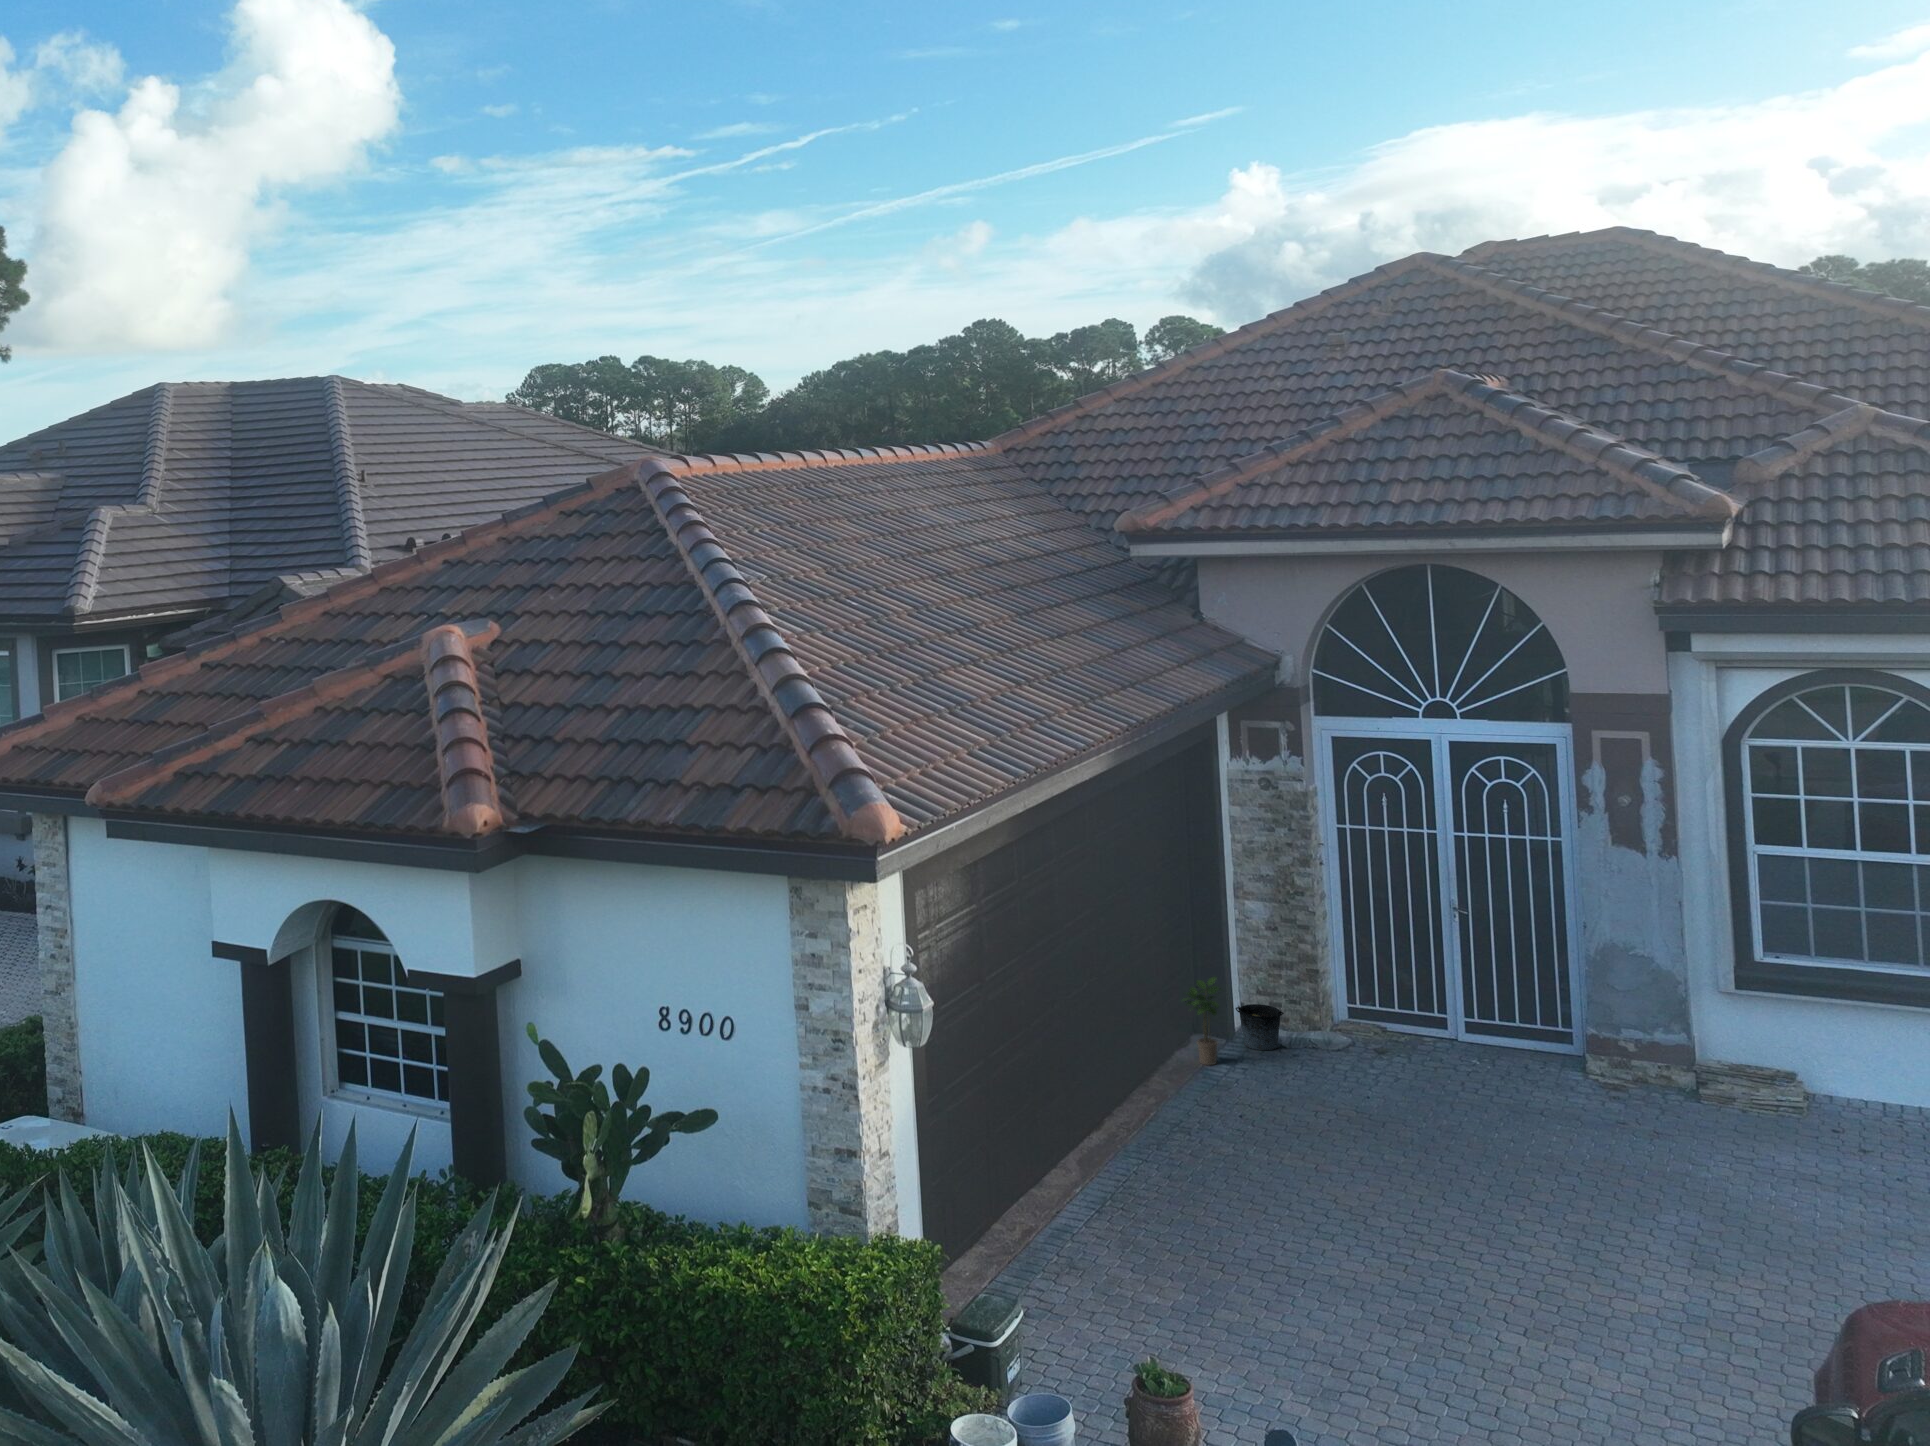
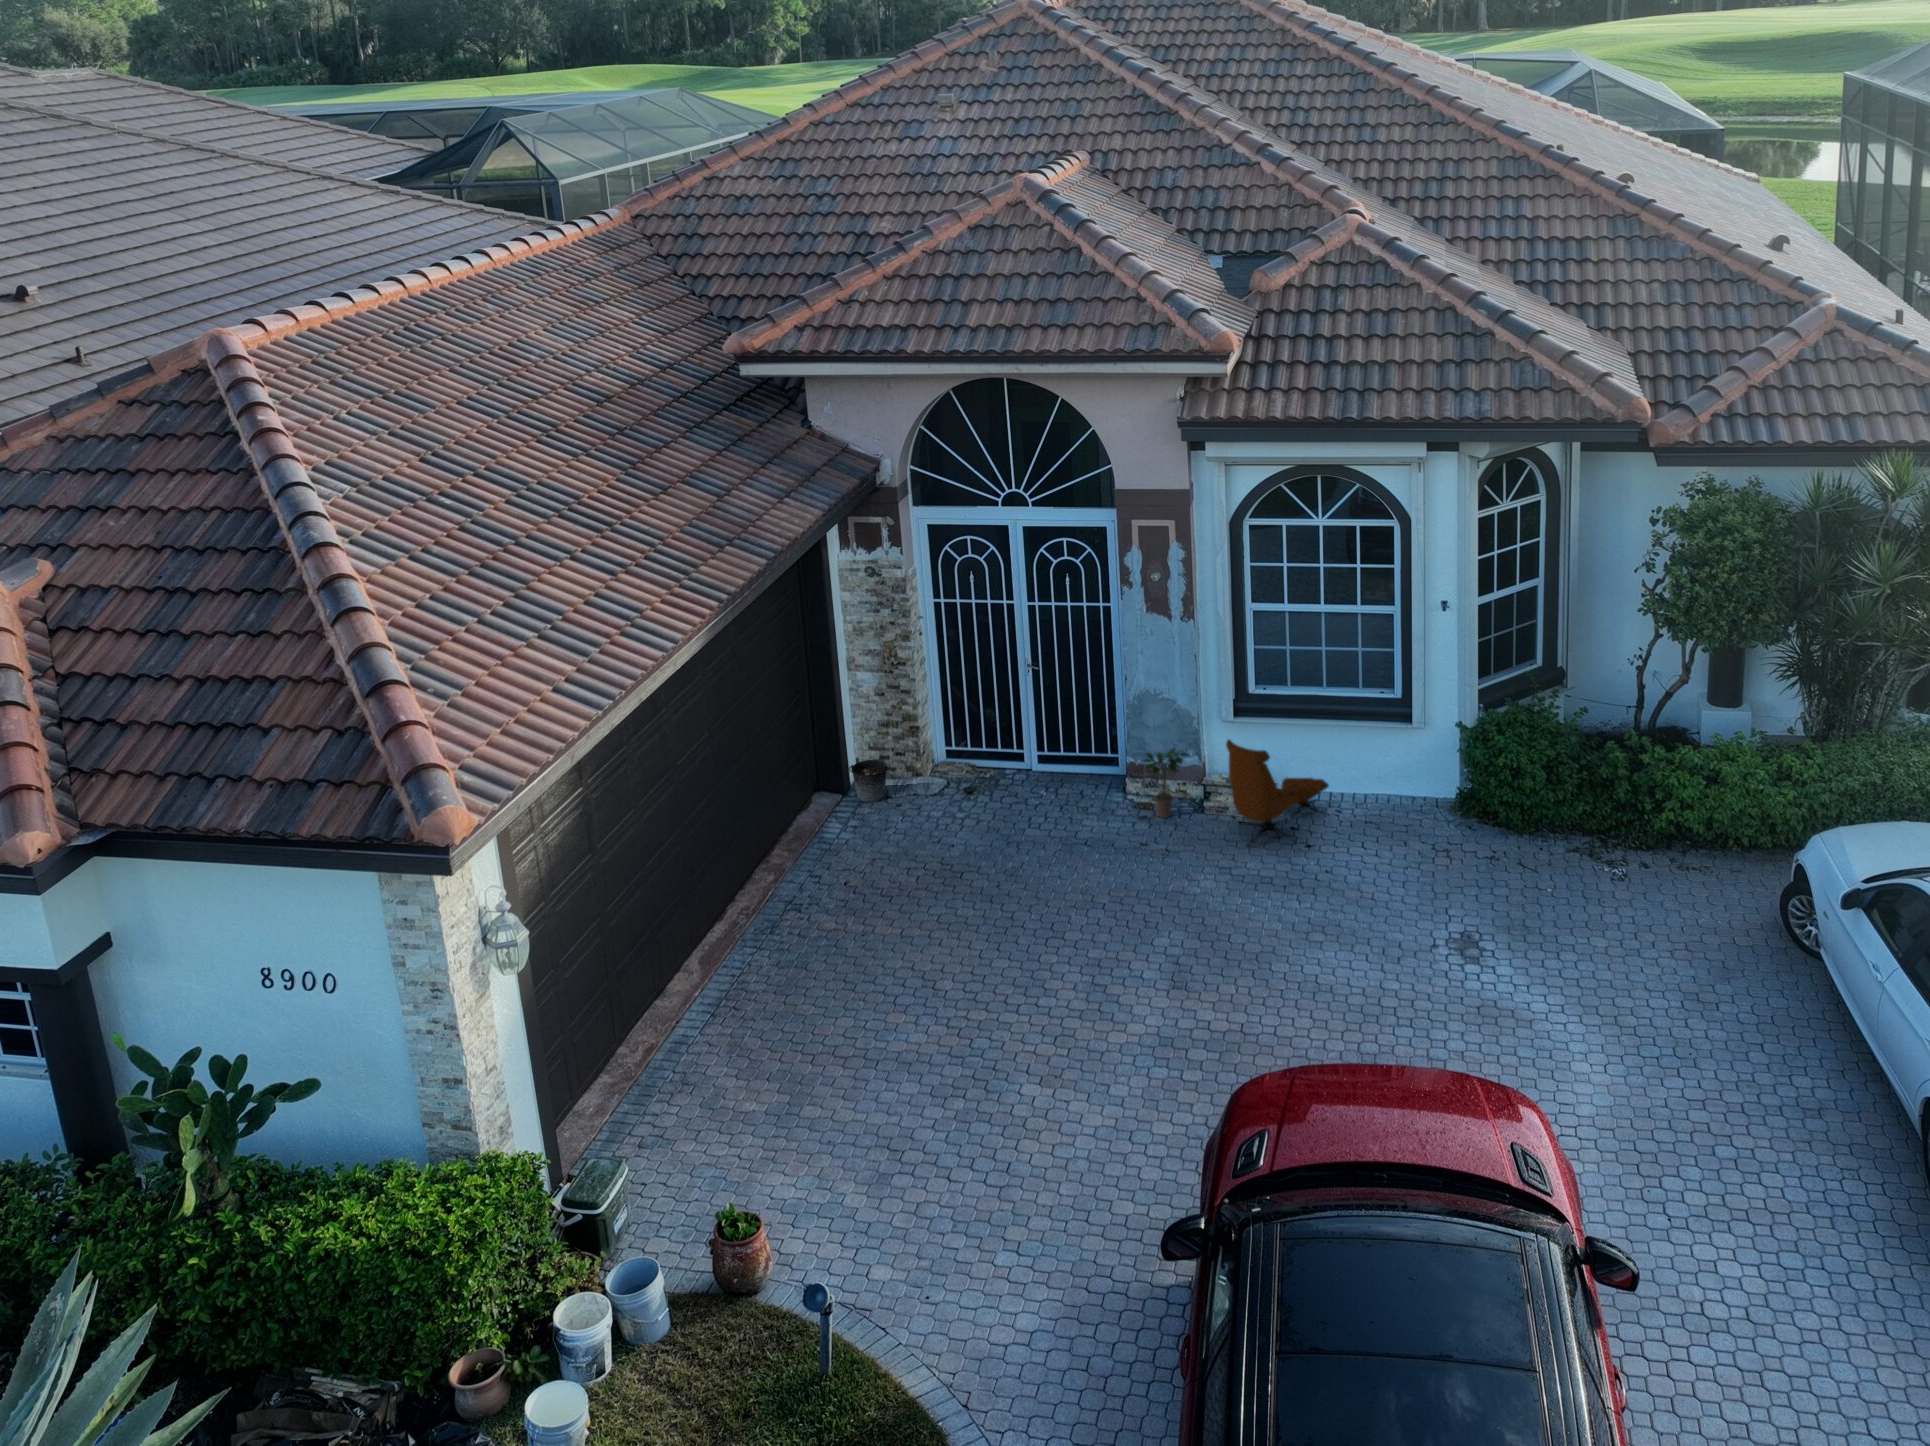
potted plant: present [1183,977,1221,1065] -> present [1142,748,1187,818]
lounge chair: none [1742,998,1891,1153] -> present [1226,740,1329,846]

